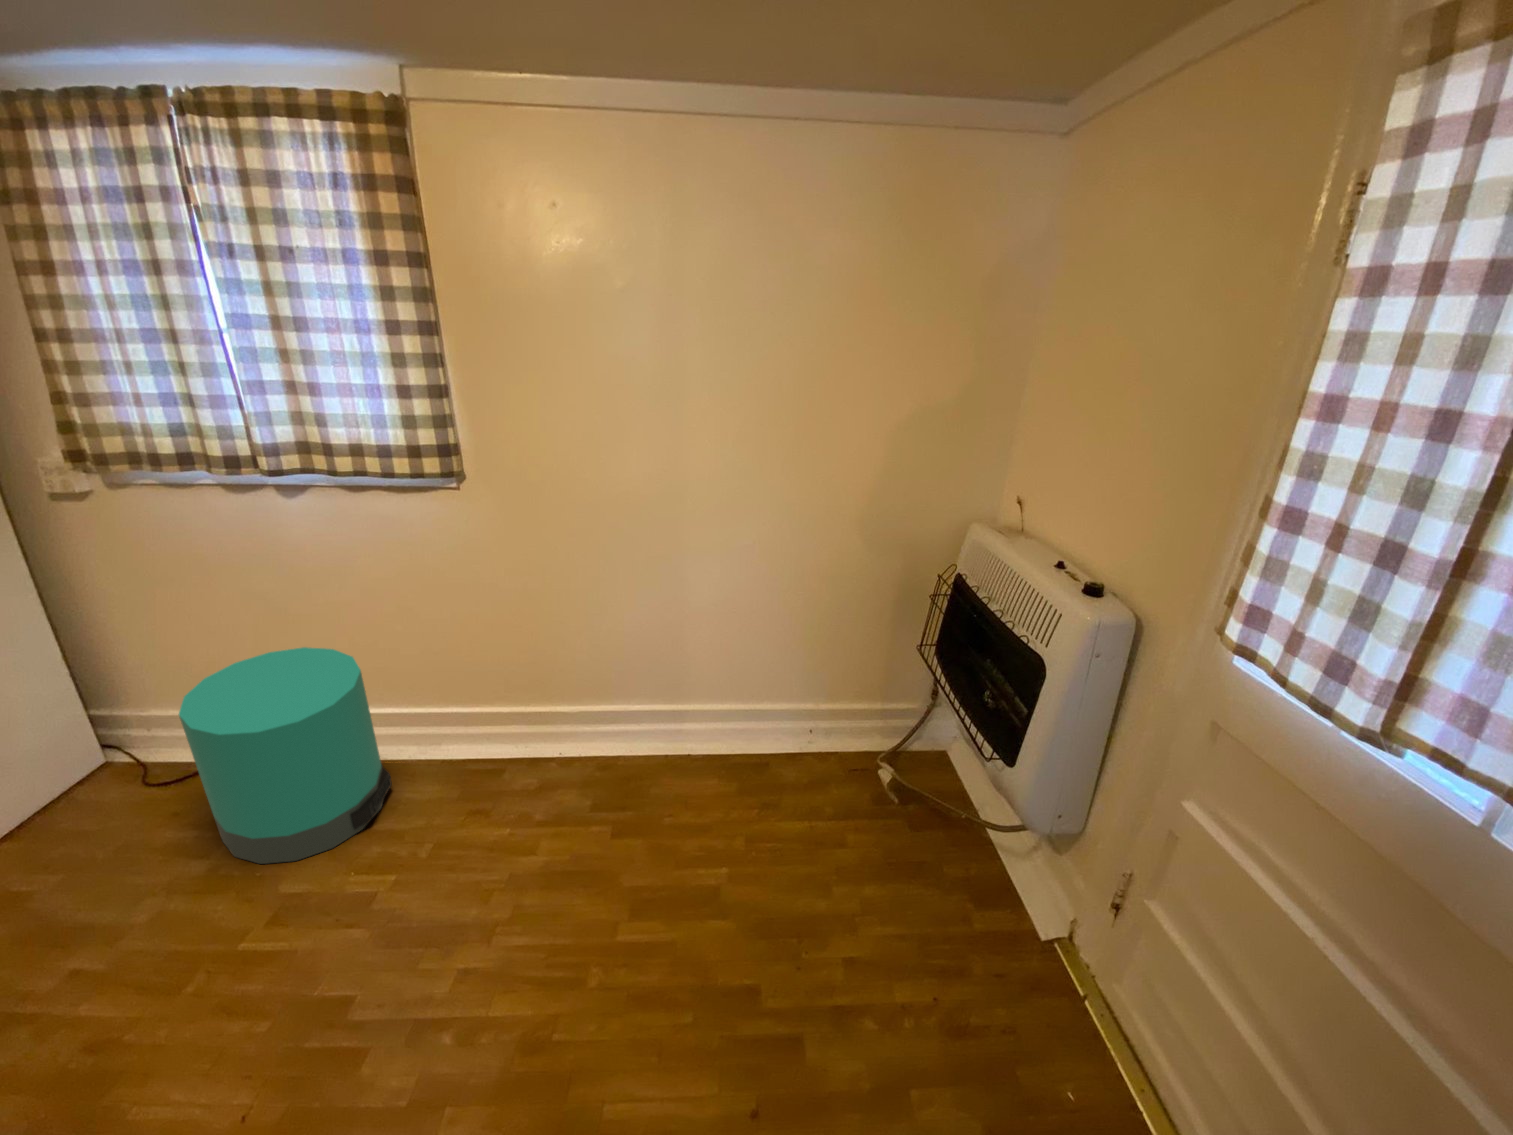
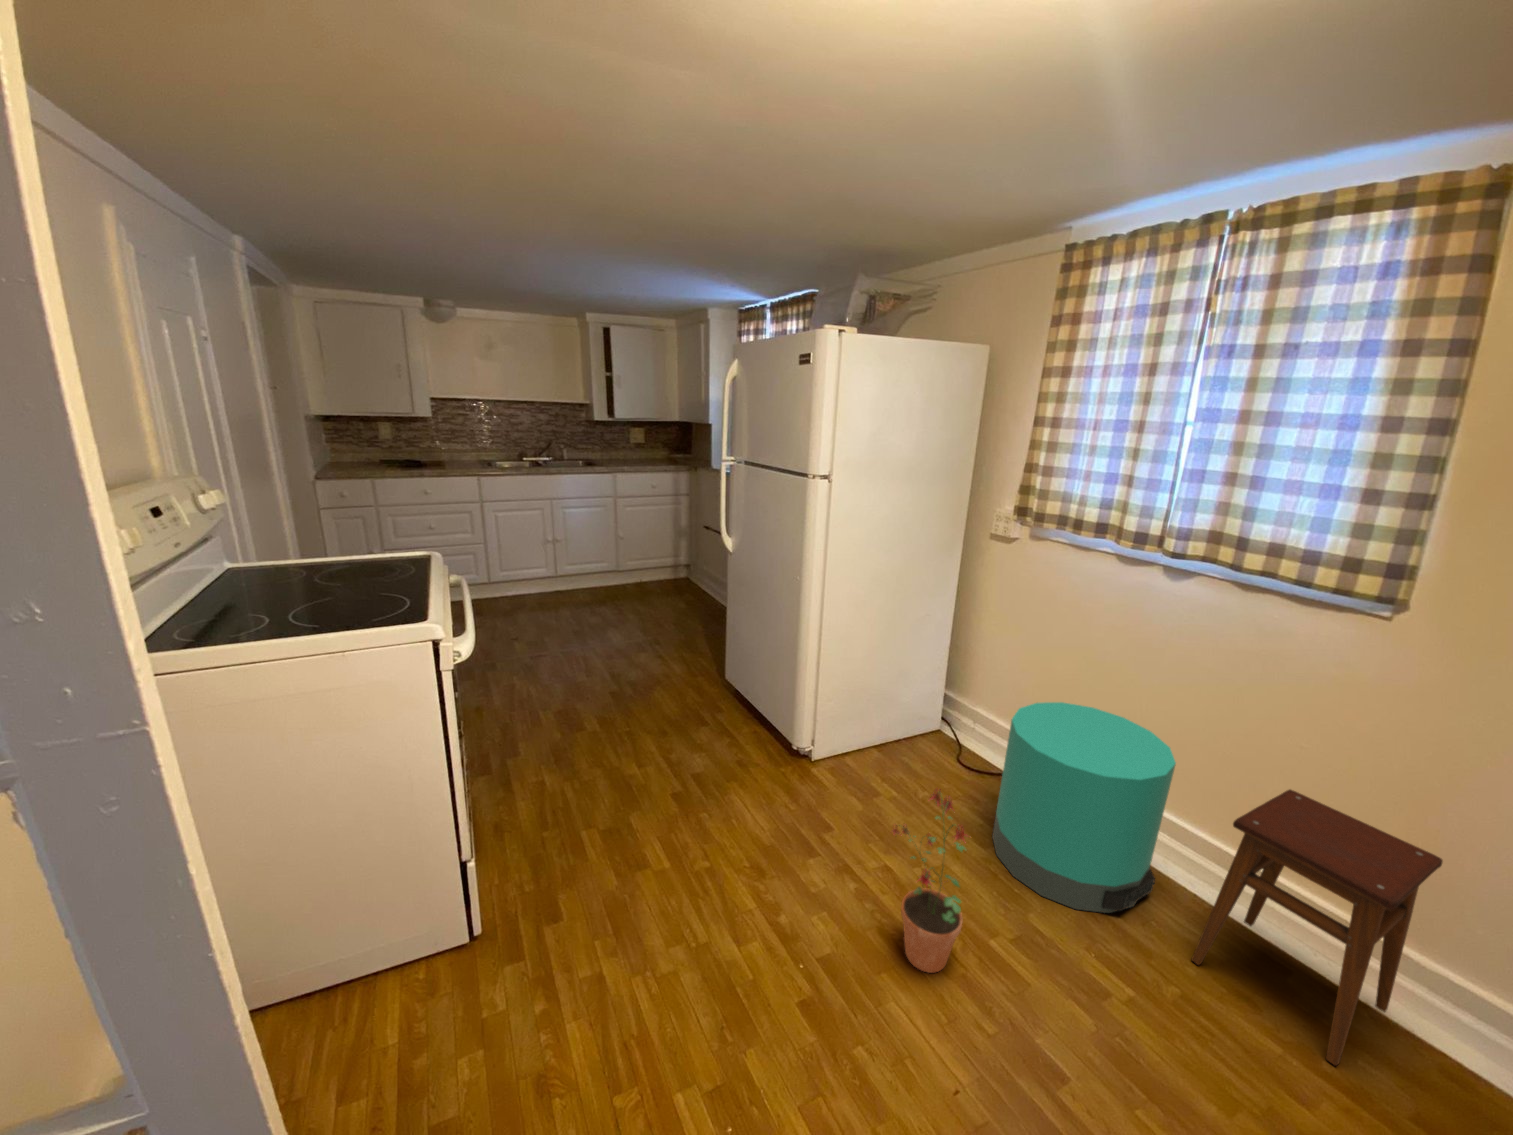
stool: none [415,643,556,818] -> present [1192,790,1442,1066]
potted plant: none [68,850,218,1037] -> present [893,789,967,973]

